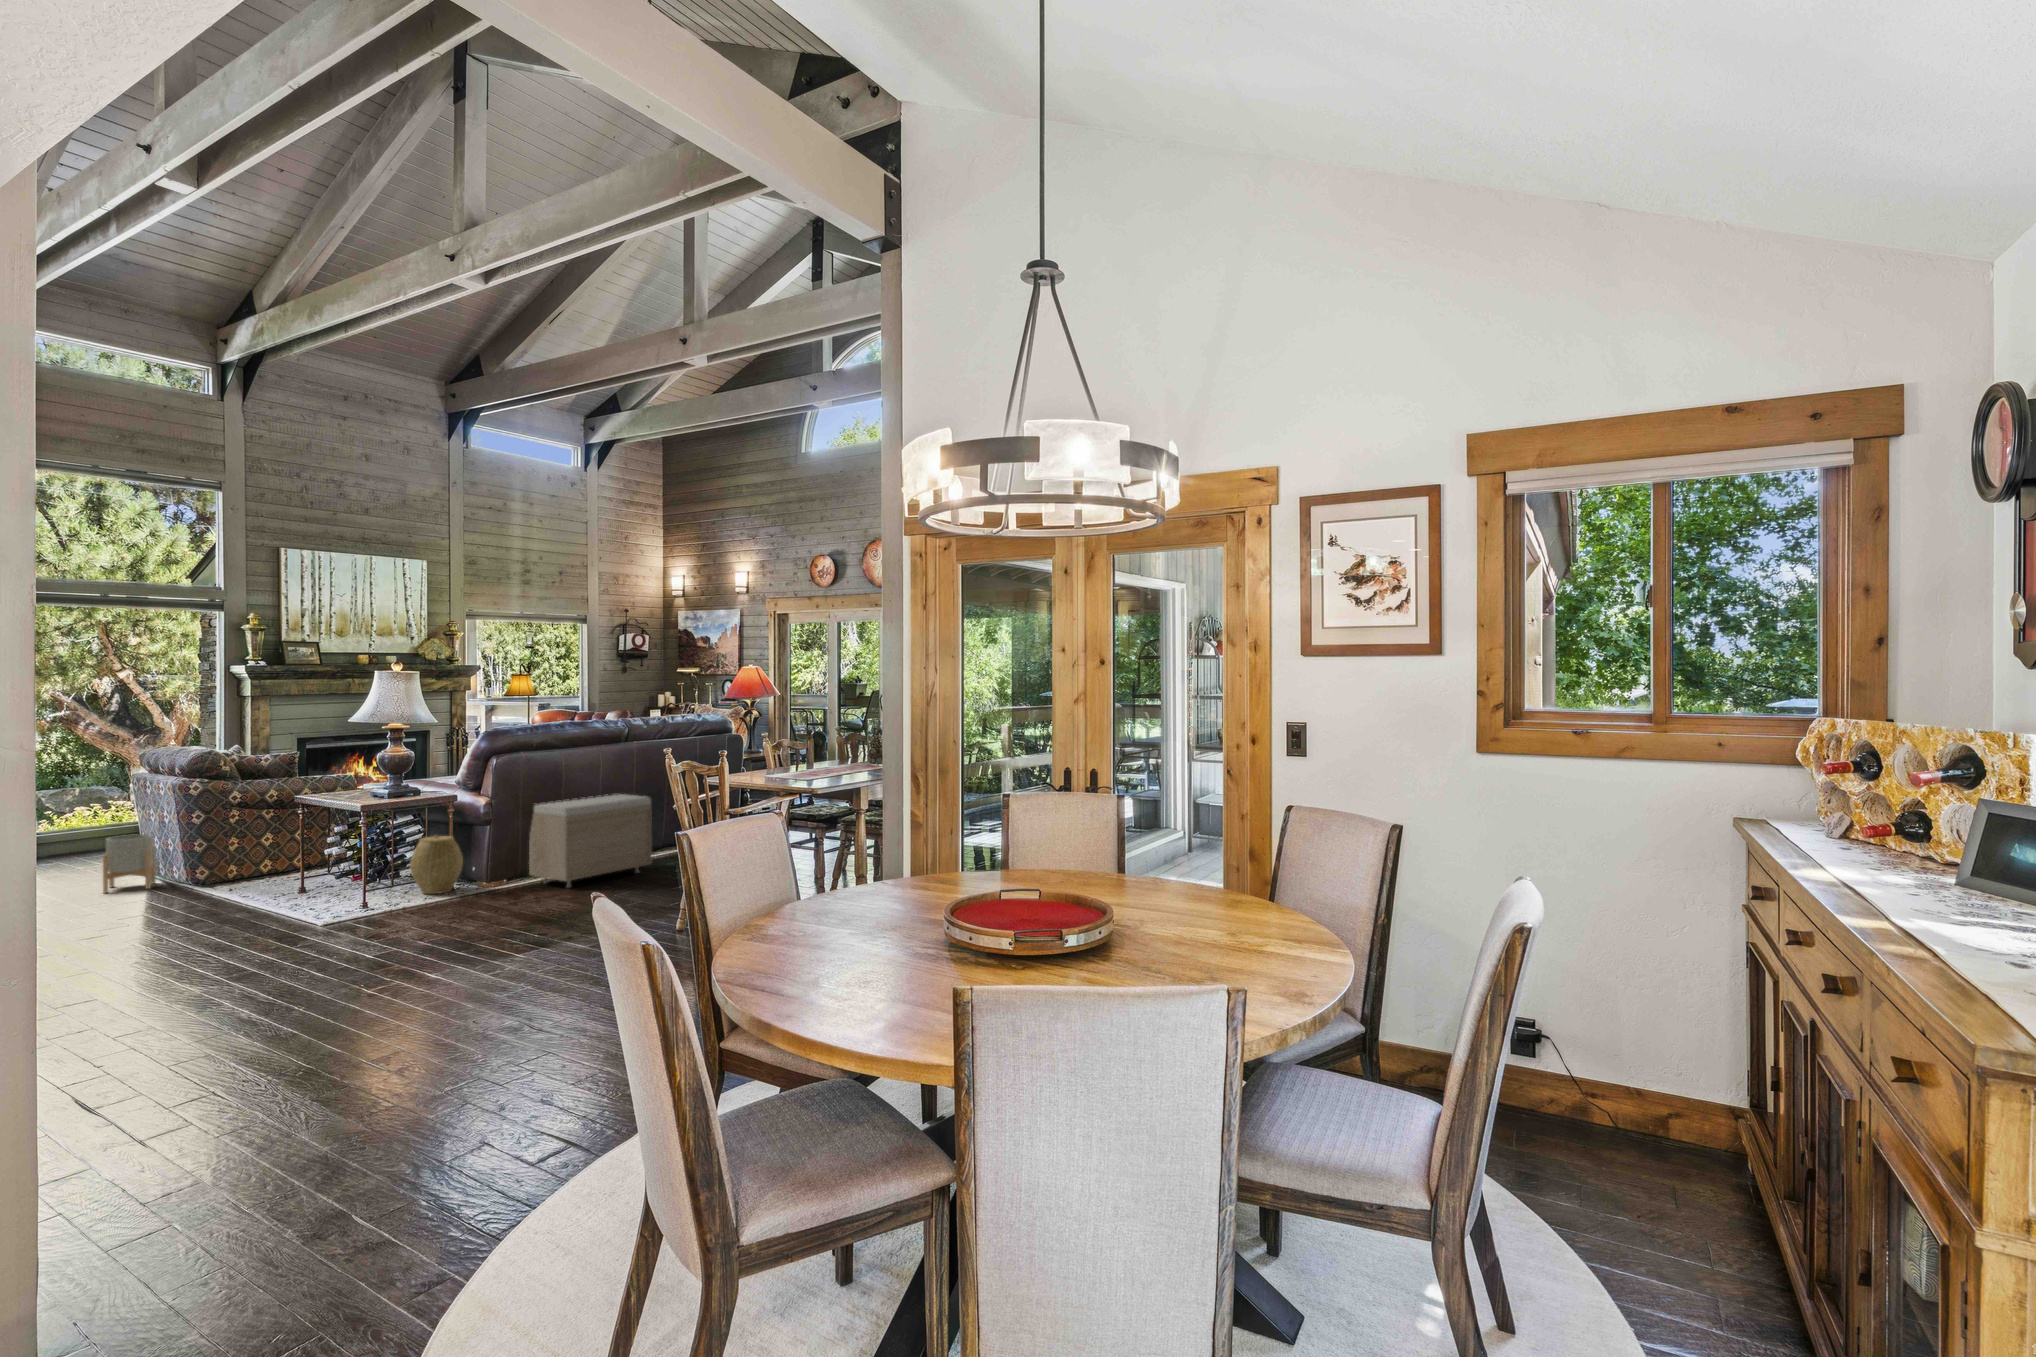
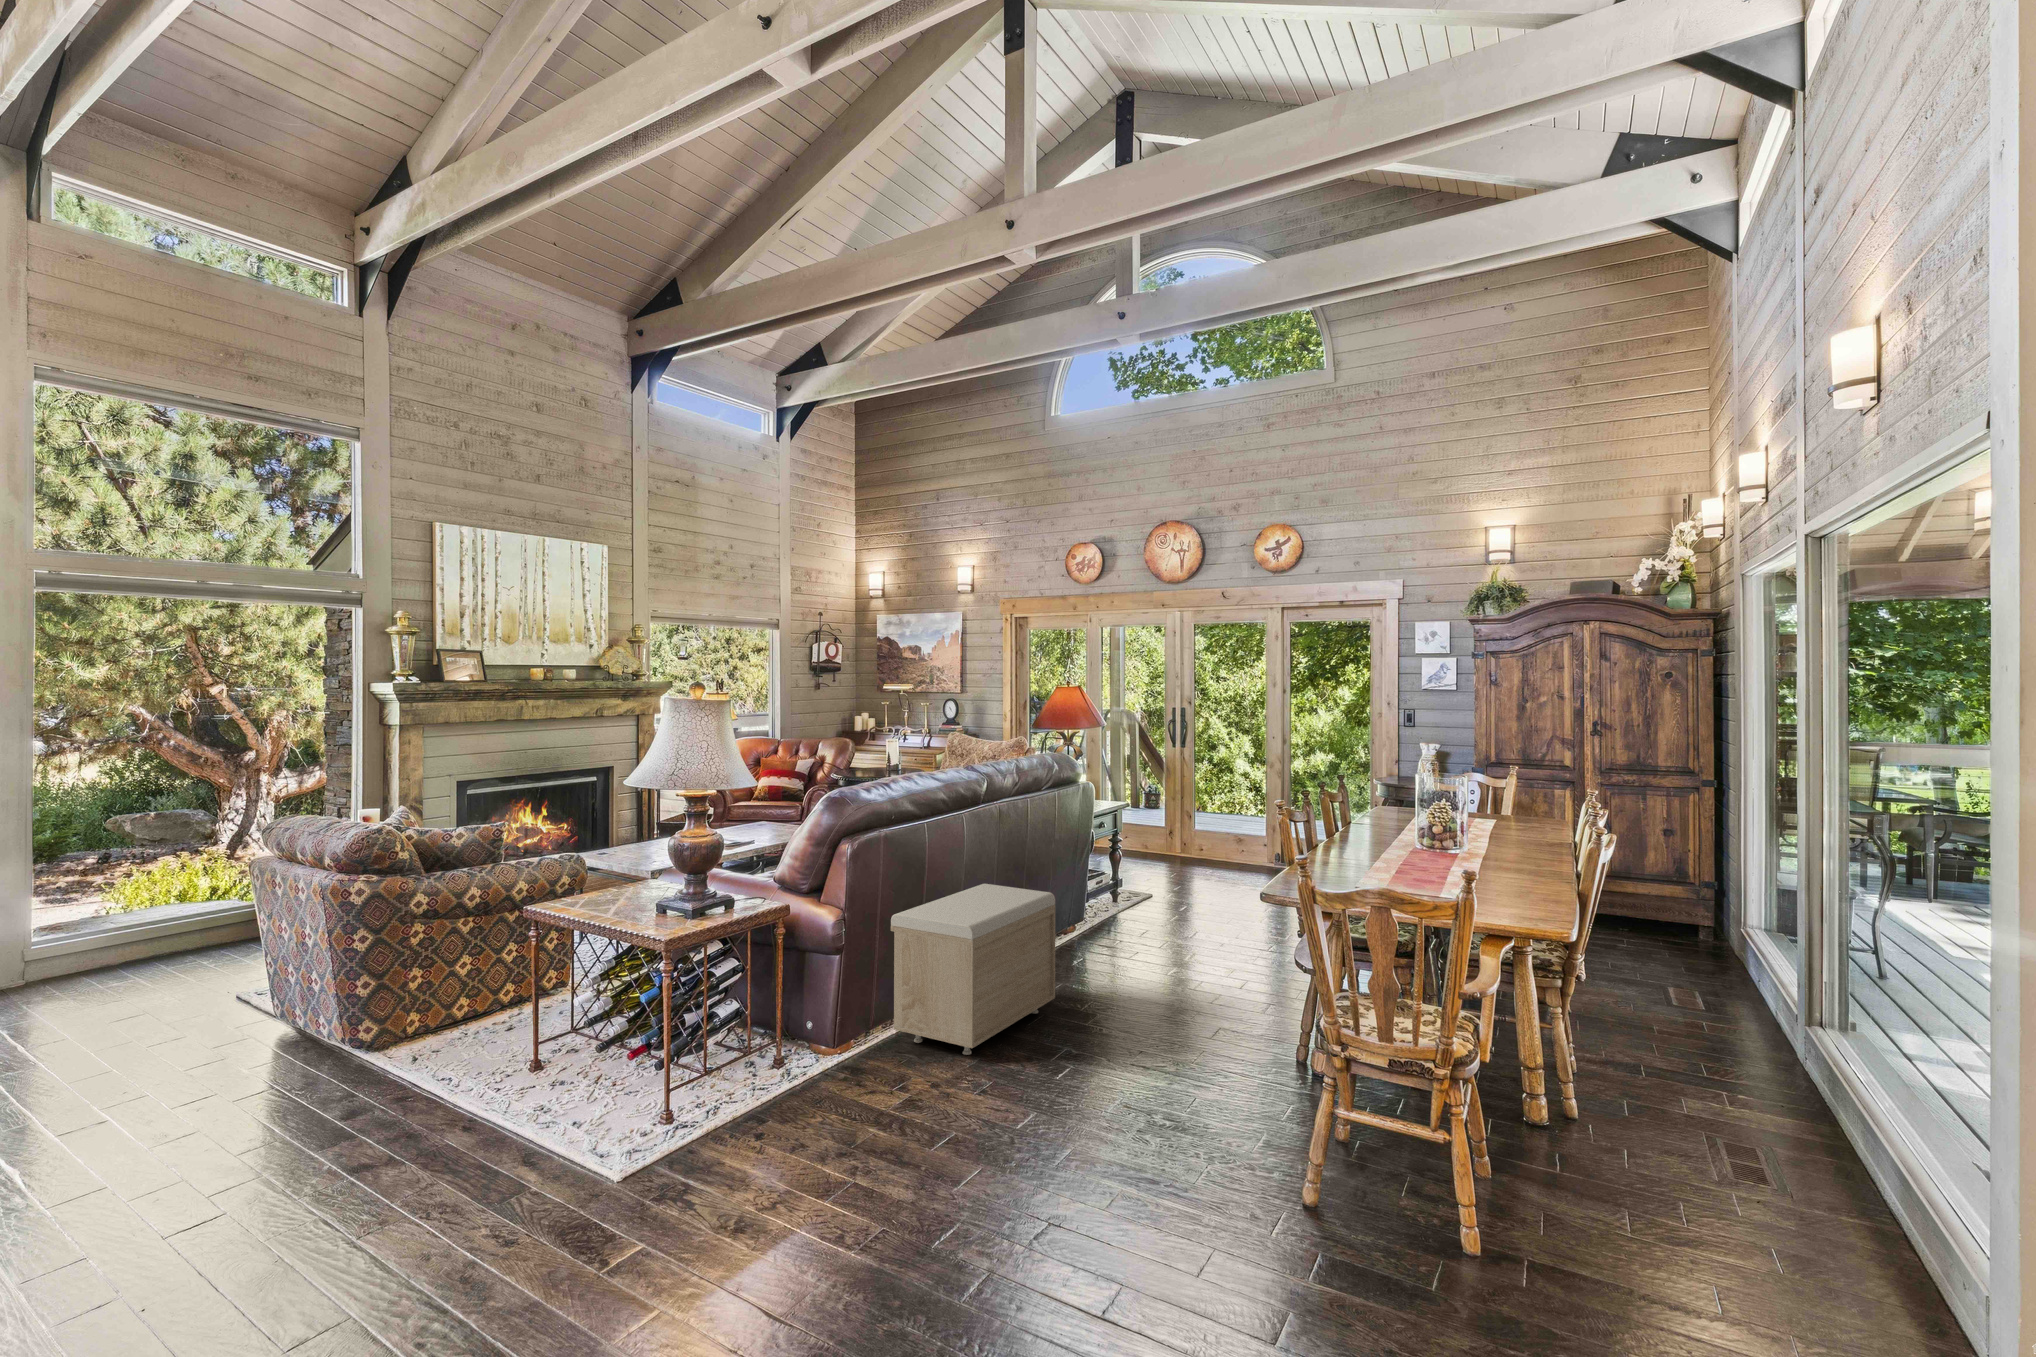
planter: present [103,834,156,893] -> none [205,961,288,1070]
woven basket: present [410,835,463,894] -> none [721,970,800,1075]

